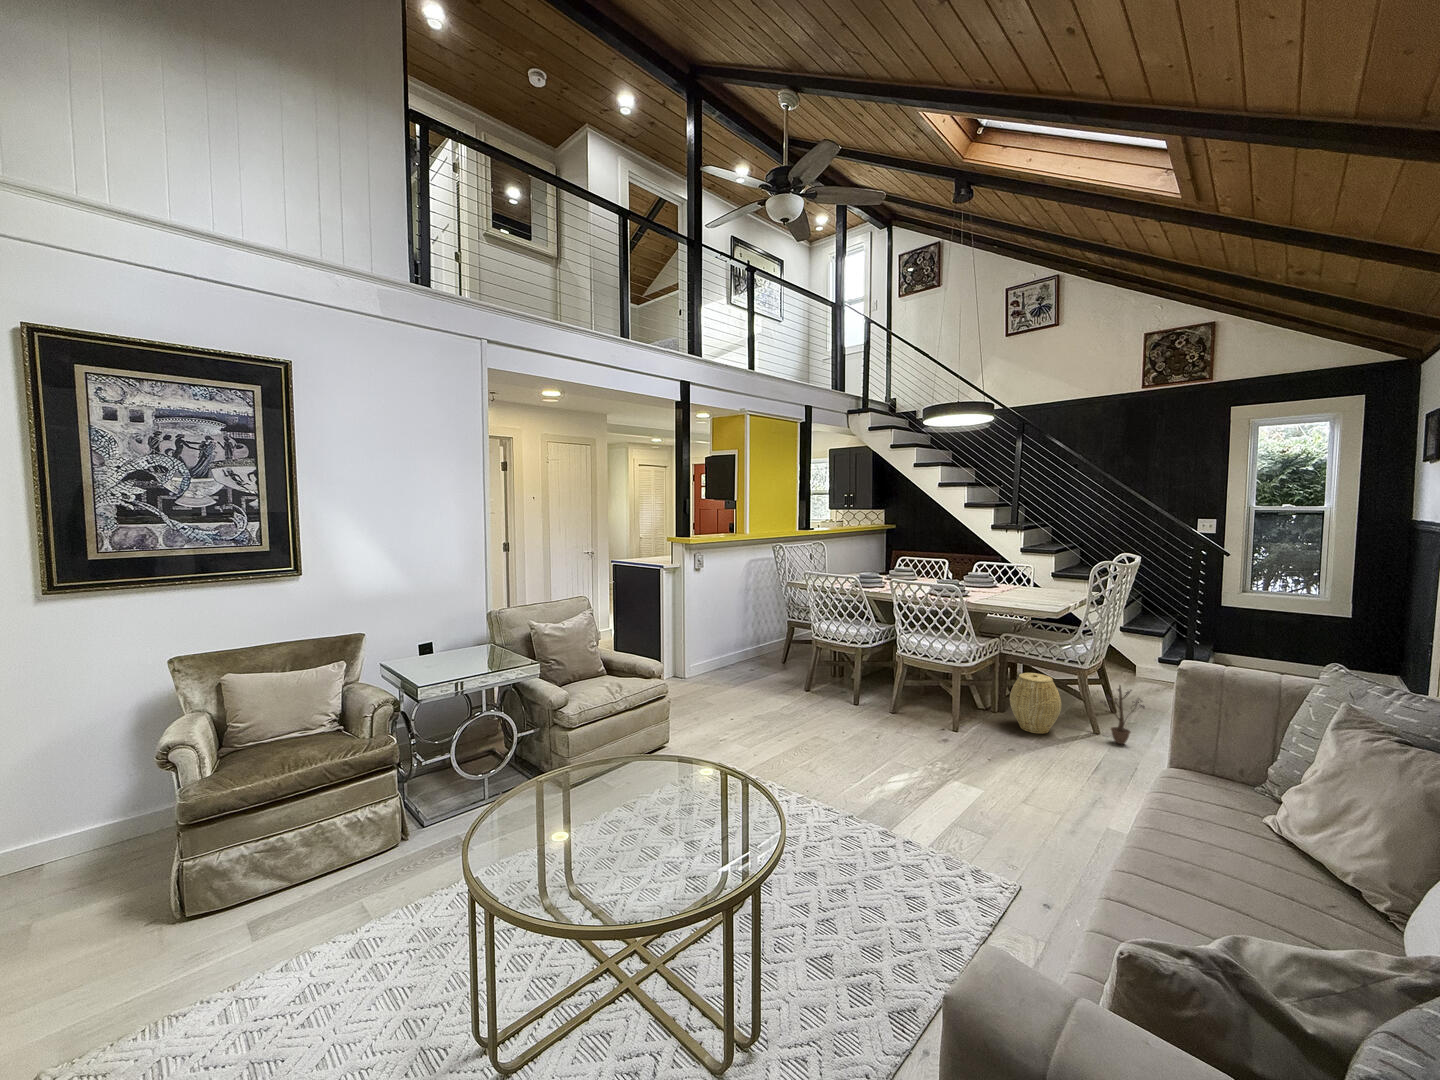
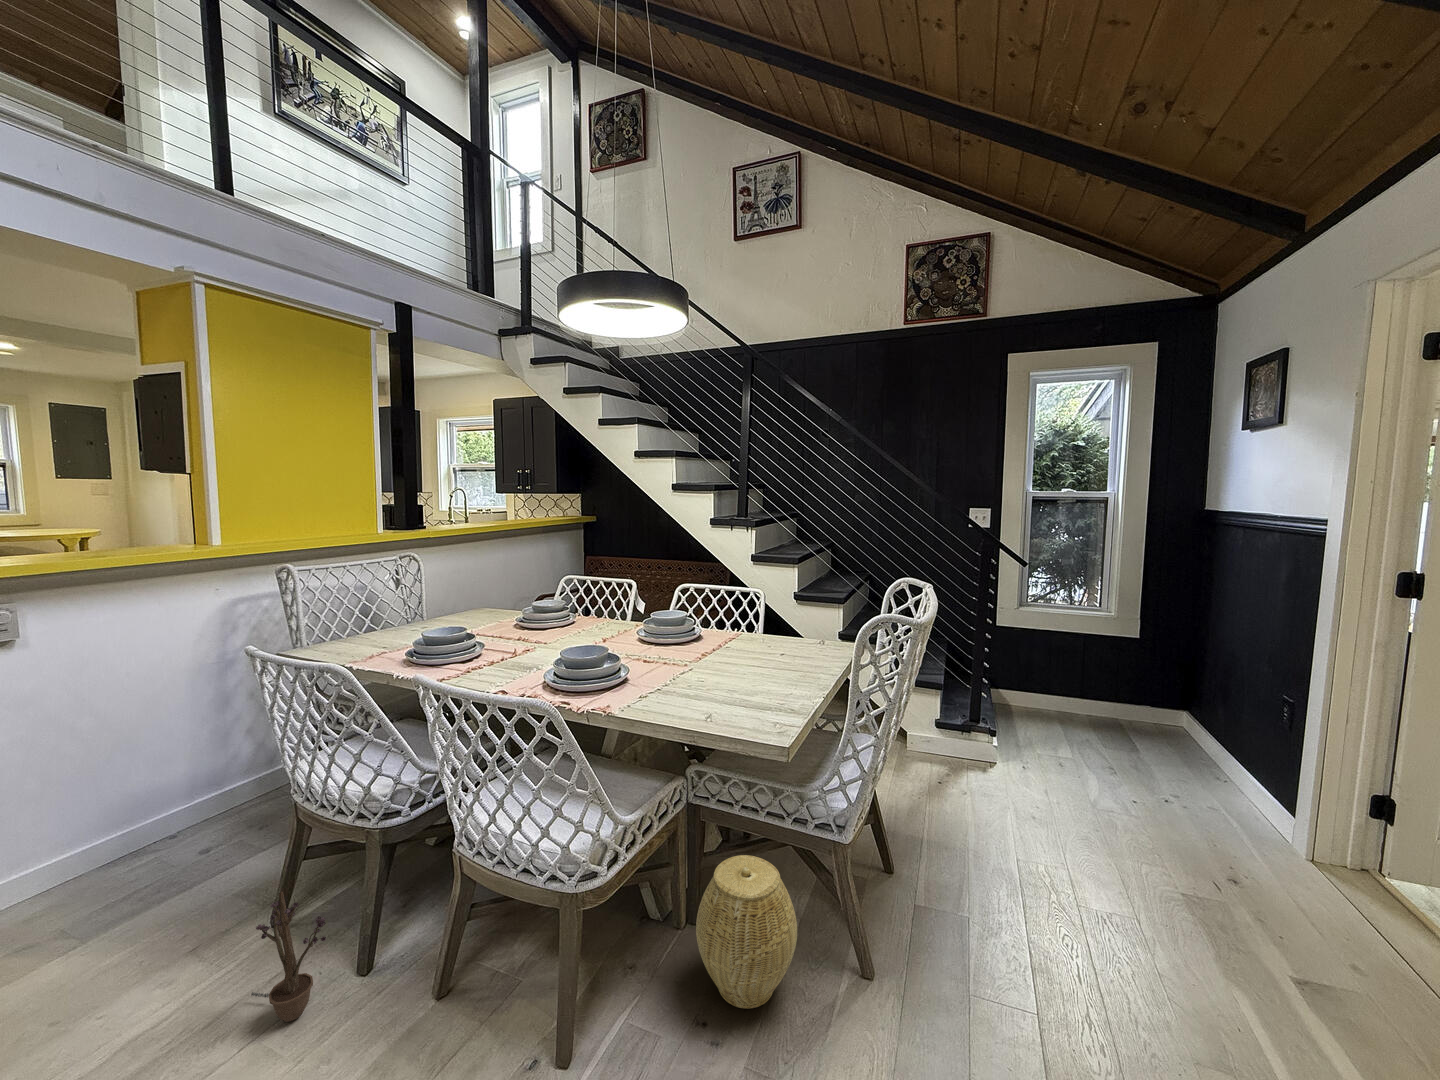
decorative plant: present [1090,685,1145,744] -> present [251,892,326,1022]

